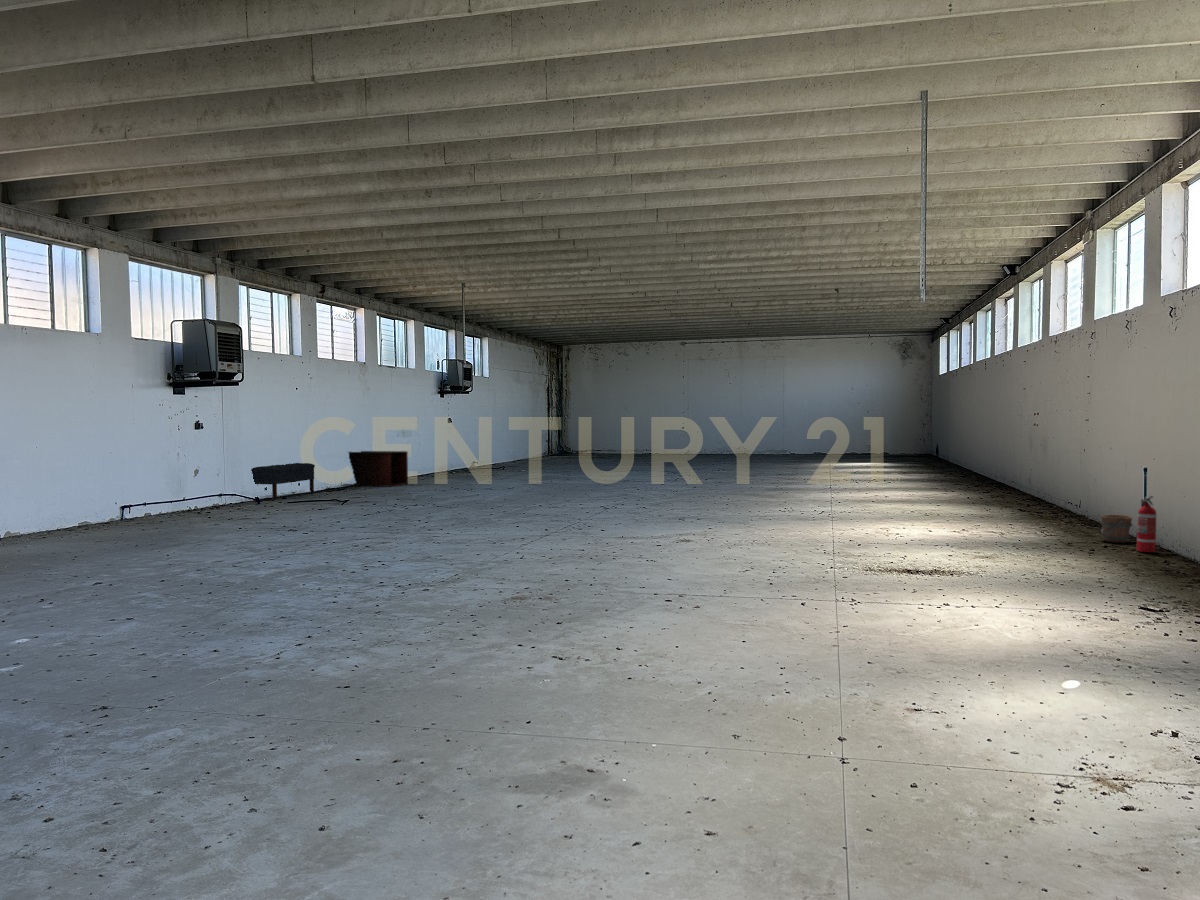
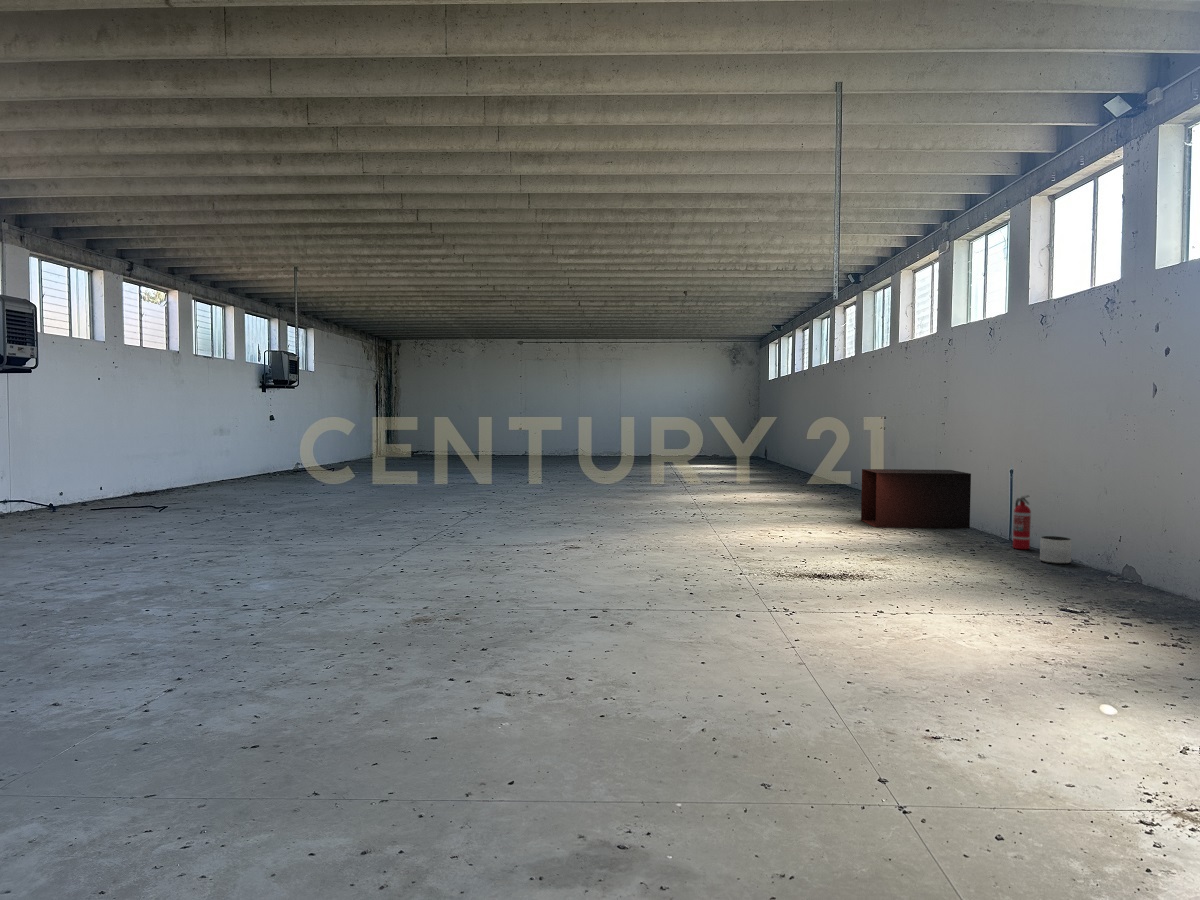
storage cabinet: present [343,451,408,486] -> present [861,469,971,528]
bench: present [251,463,315,500] -> none [36,467,119,511]
bucket: present [1101,514,1132,543] -> none [973,513,1002,540]
planter: none [1155,538,1189,567] -> present [1040,536,1071,564]

